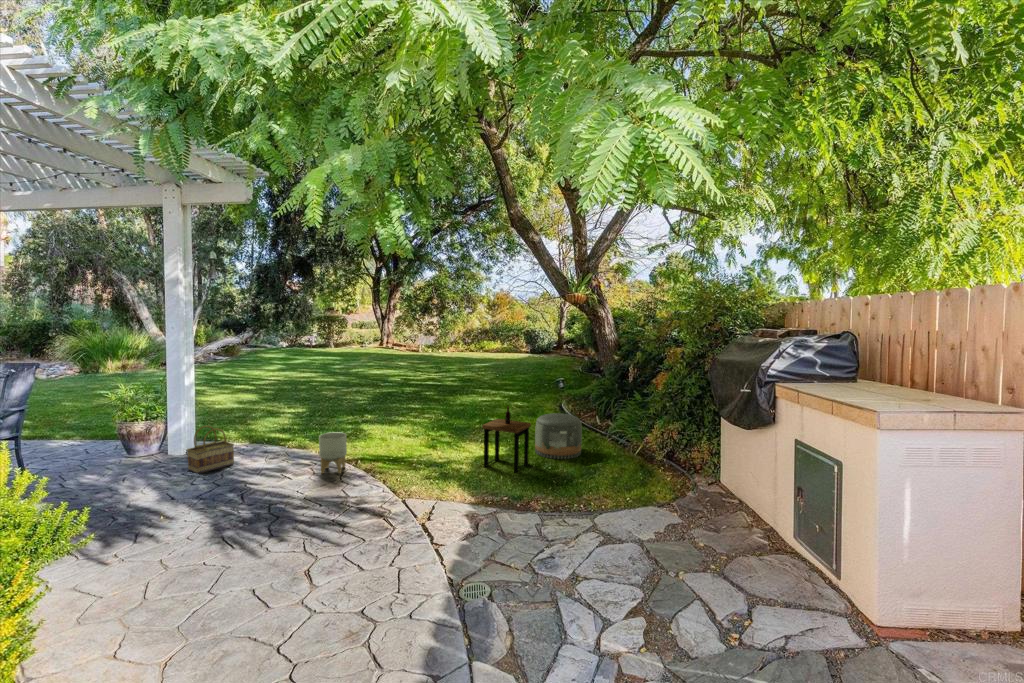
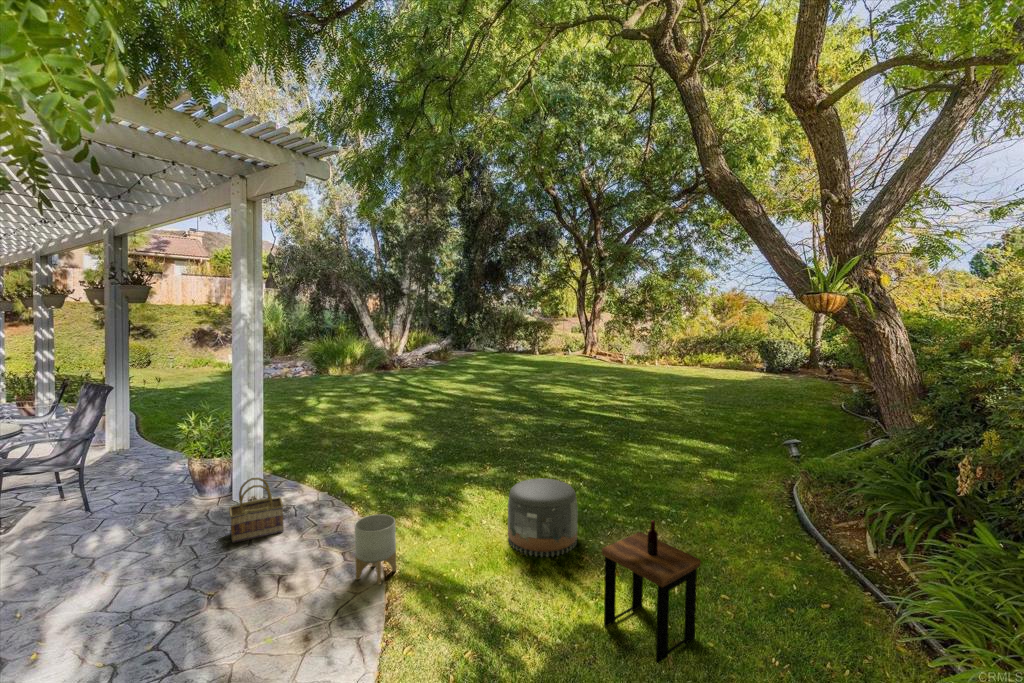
pouf: present [535,413,582,459] -> present [508,478,577,557]

